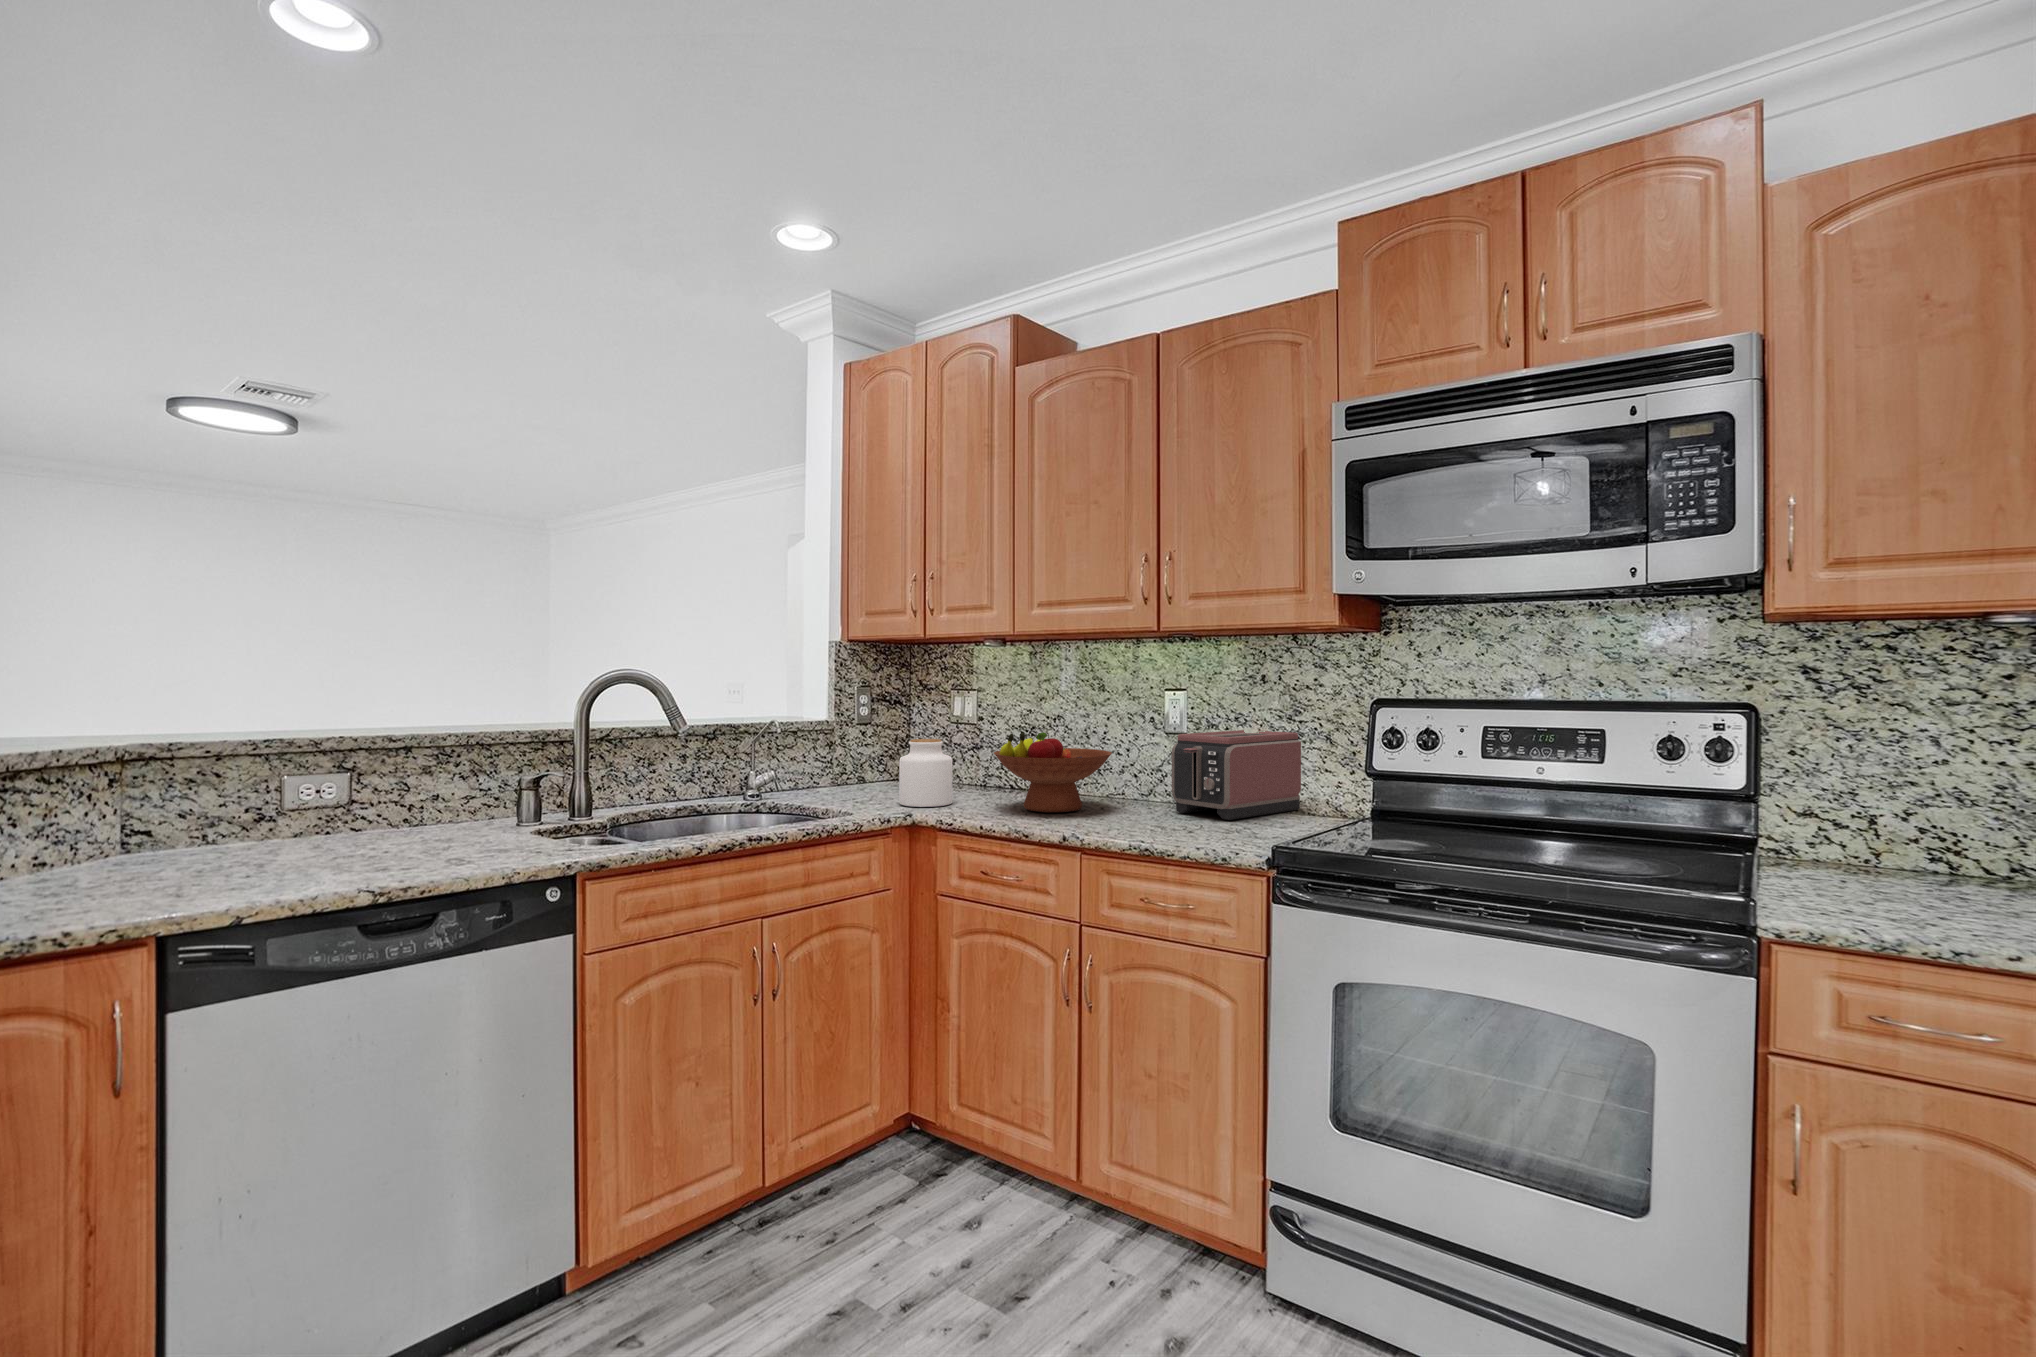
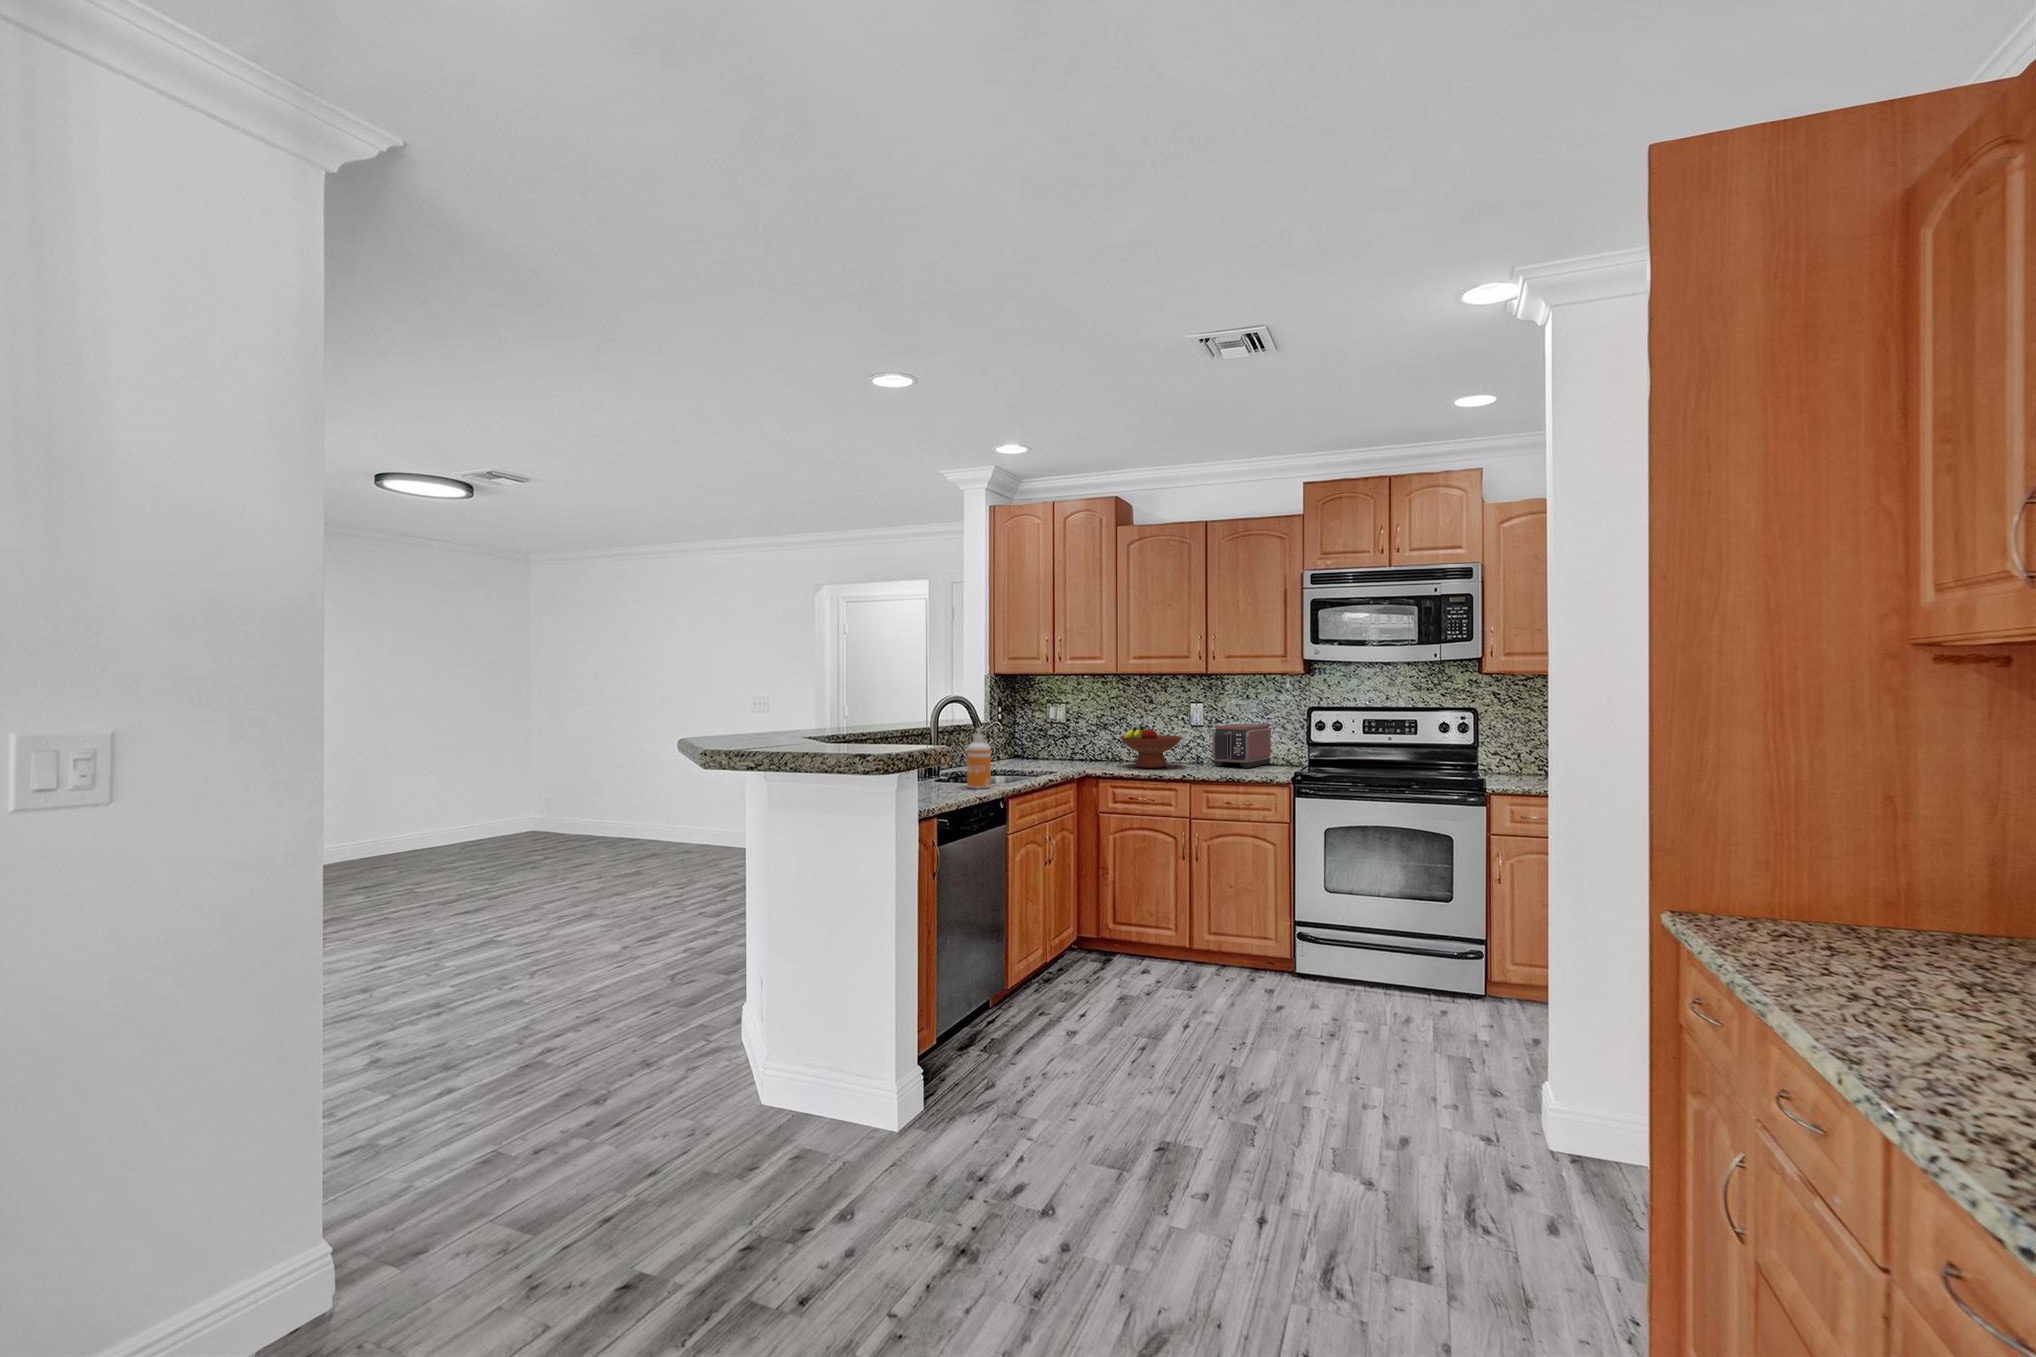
soap dispenser: none [565,735,616,855] -> present [967,728,991,789]
jar: present [899,739,952,807] -> none [1063,731,1092,768]

